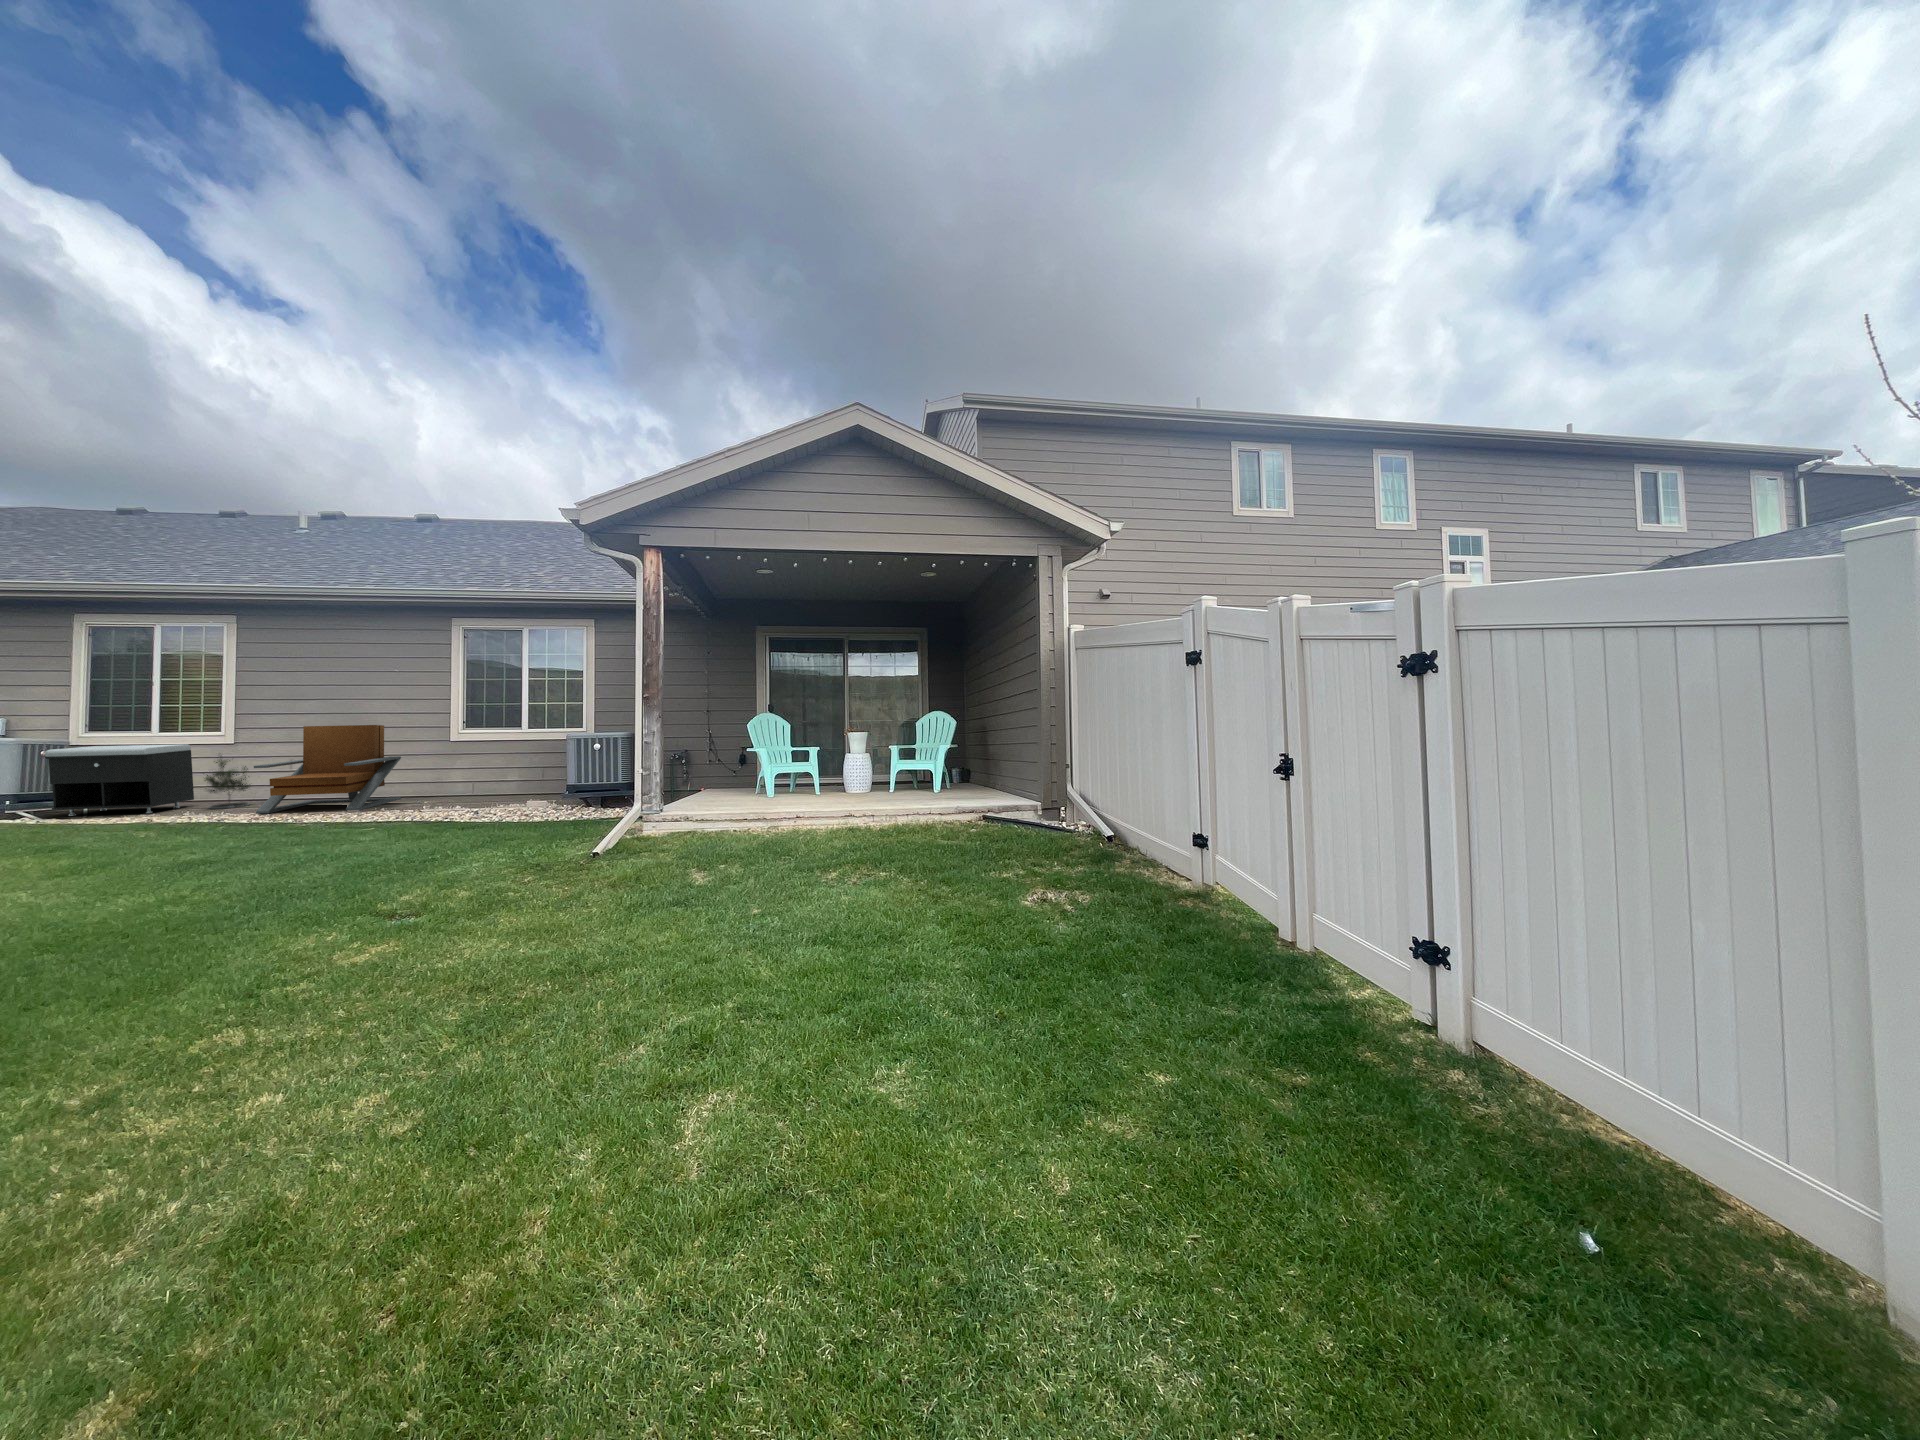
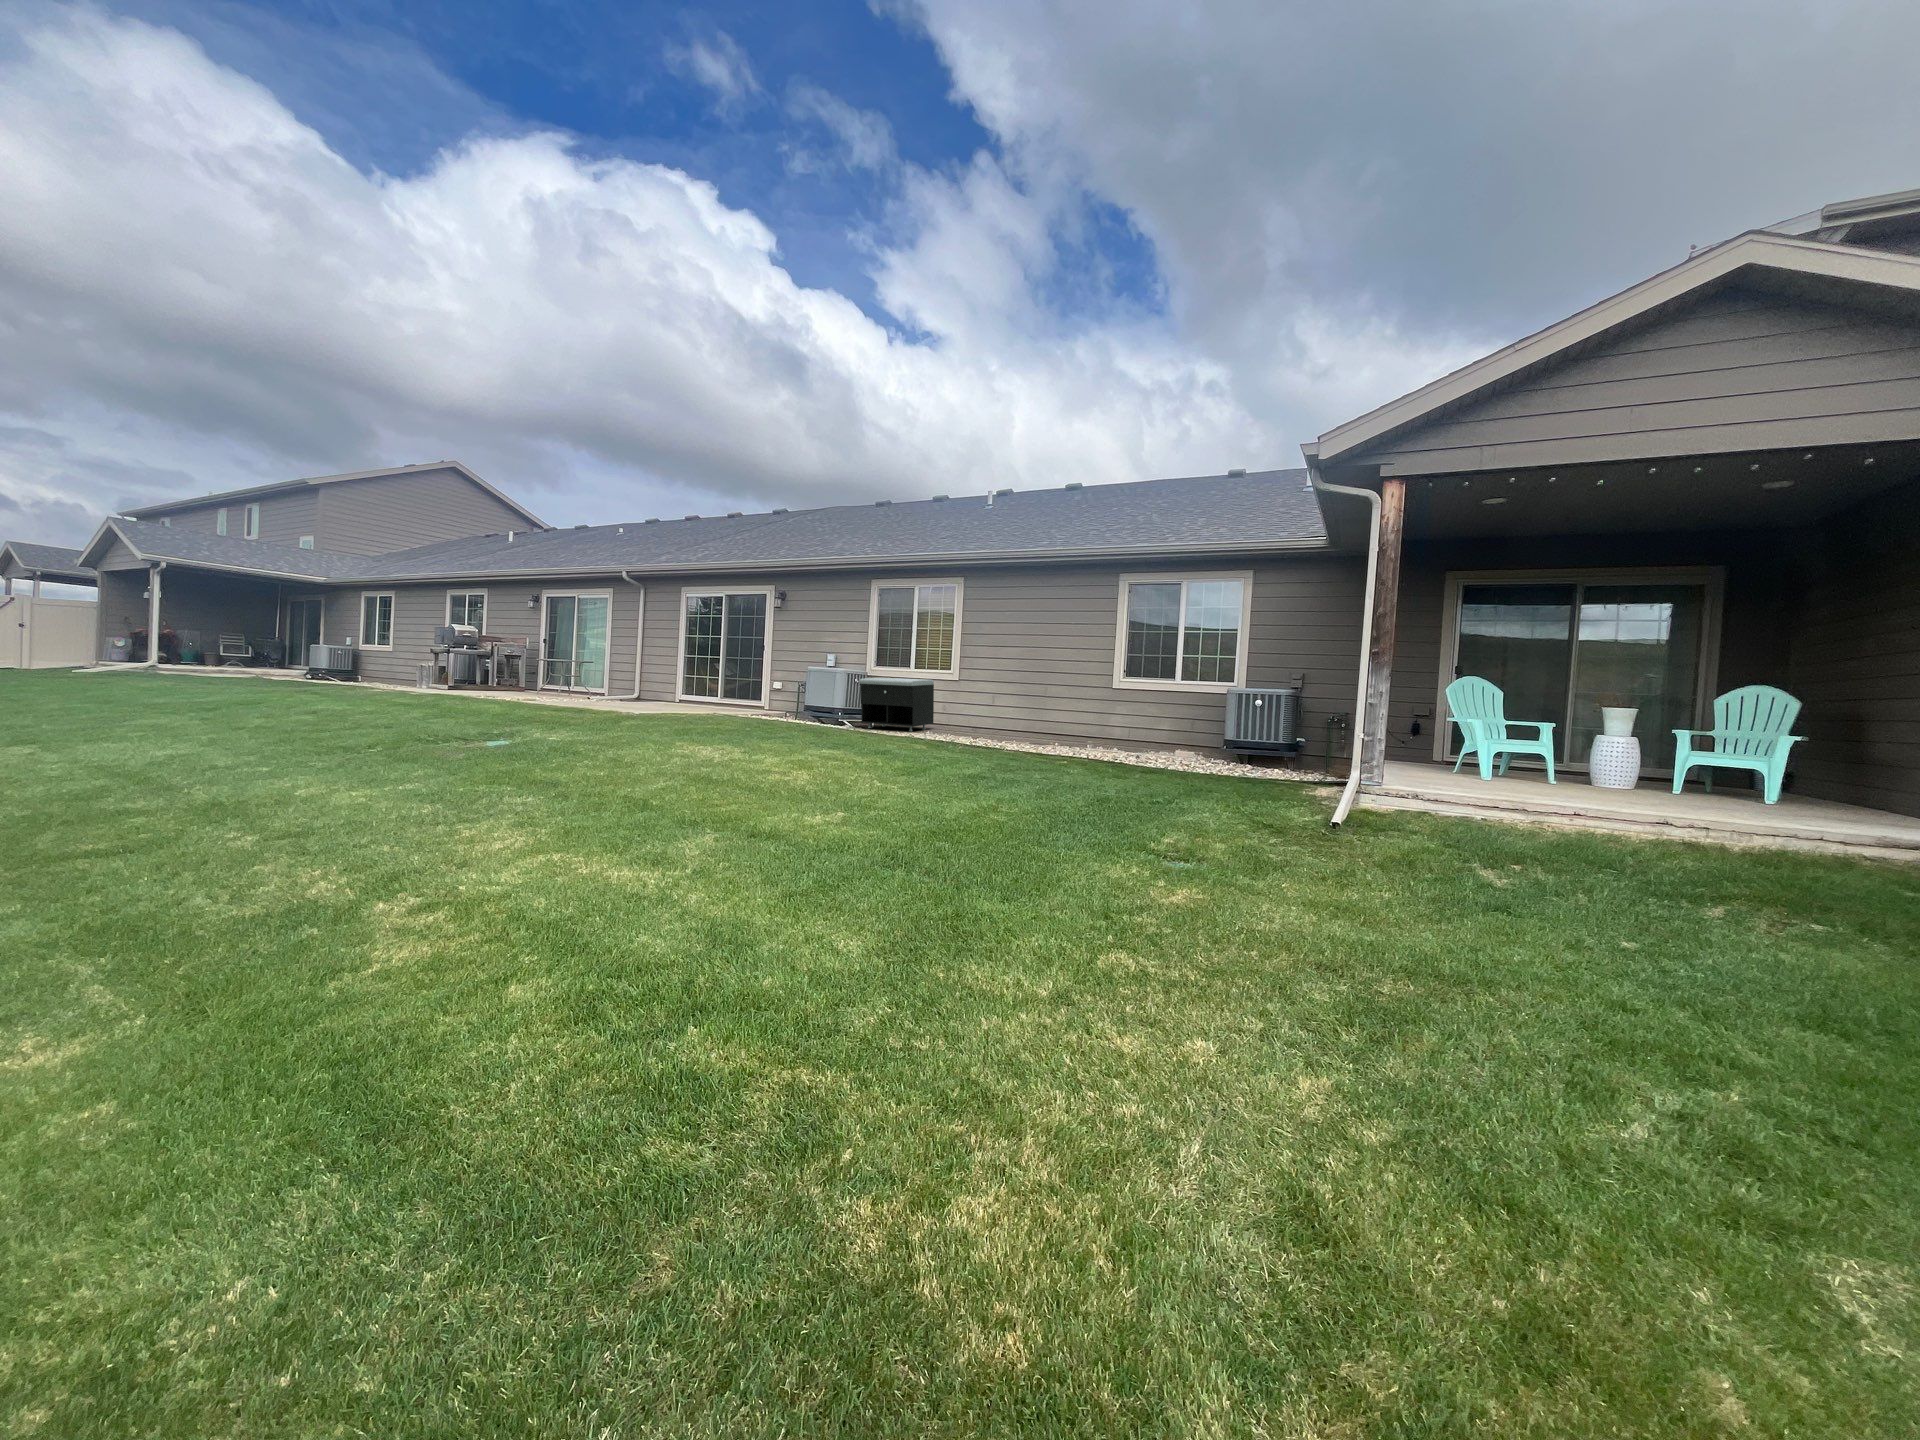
lounge chair: present [254,725,401,814] -> none [978,669,1075,745]
potted tree: present [203,760,250,809] -> none [942,688,970,733]

